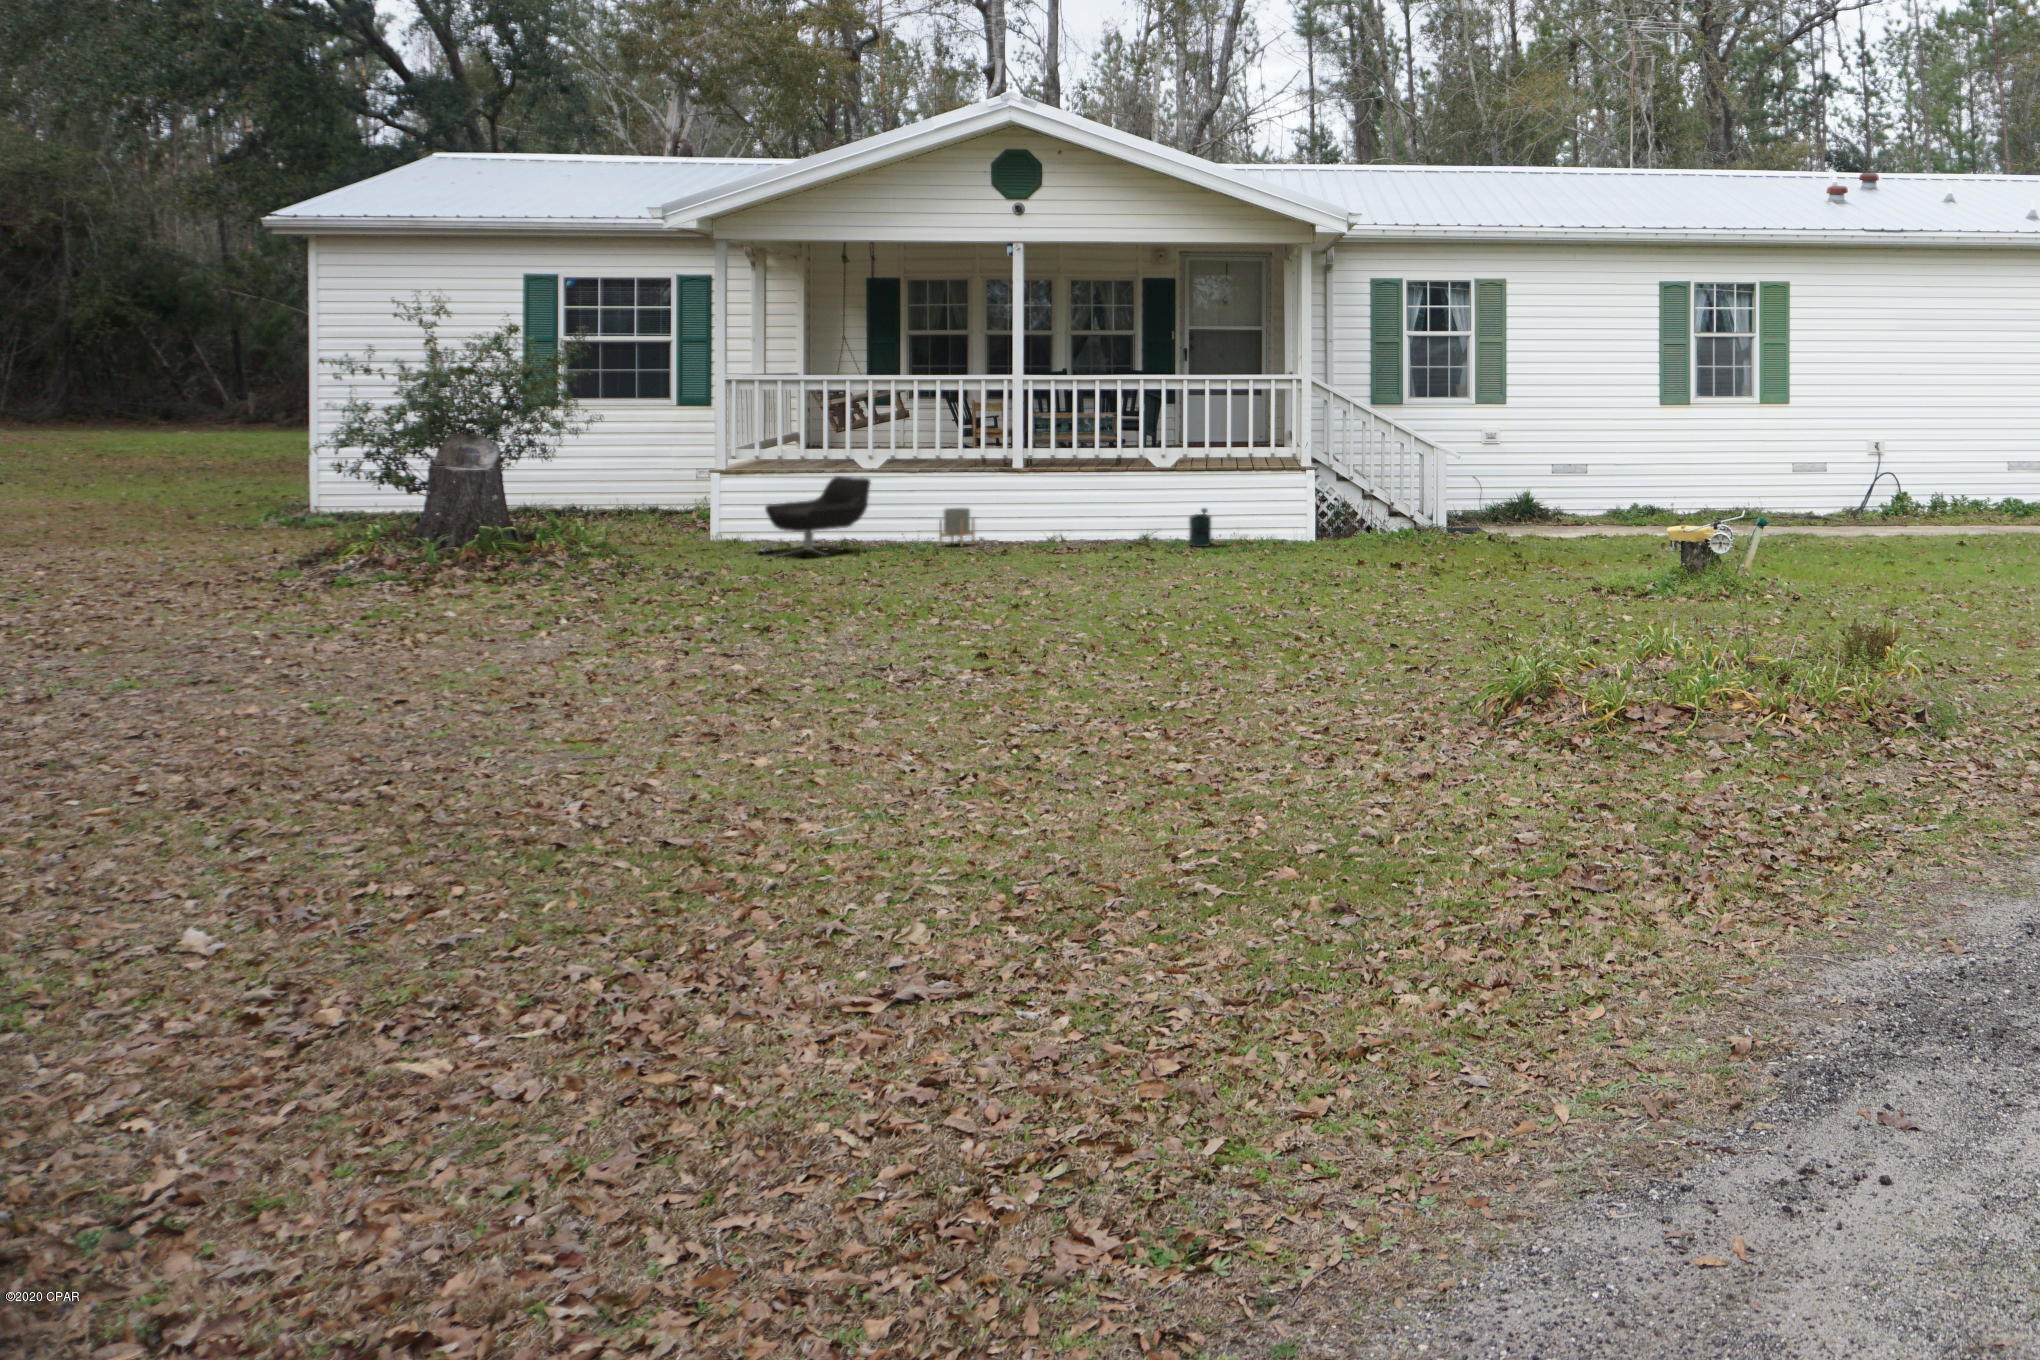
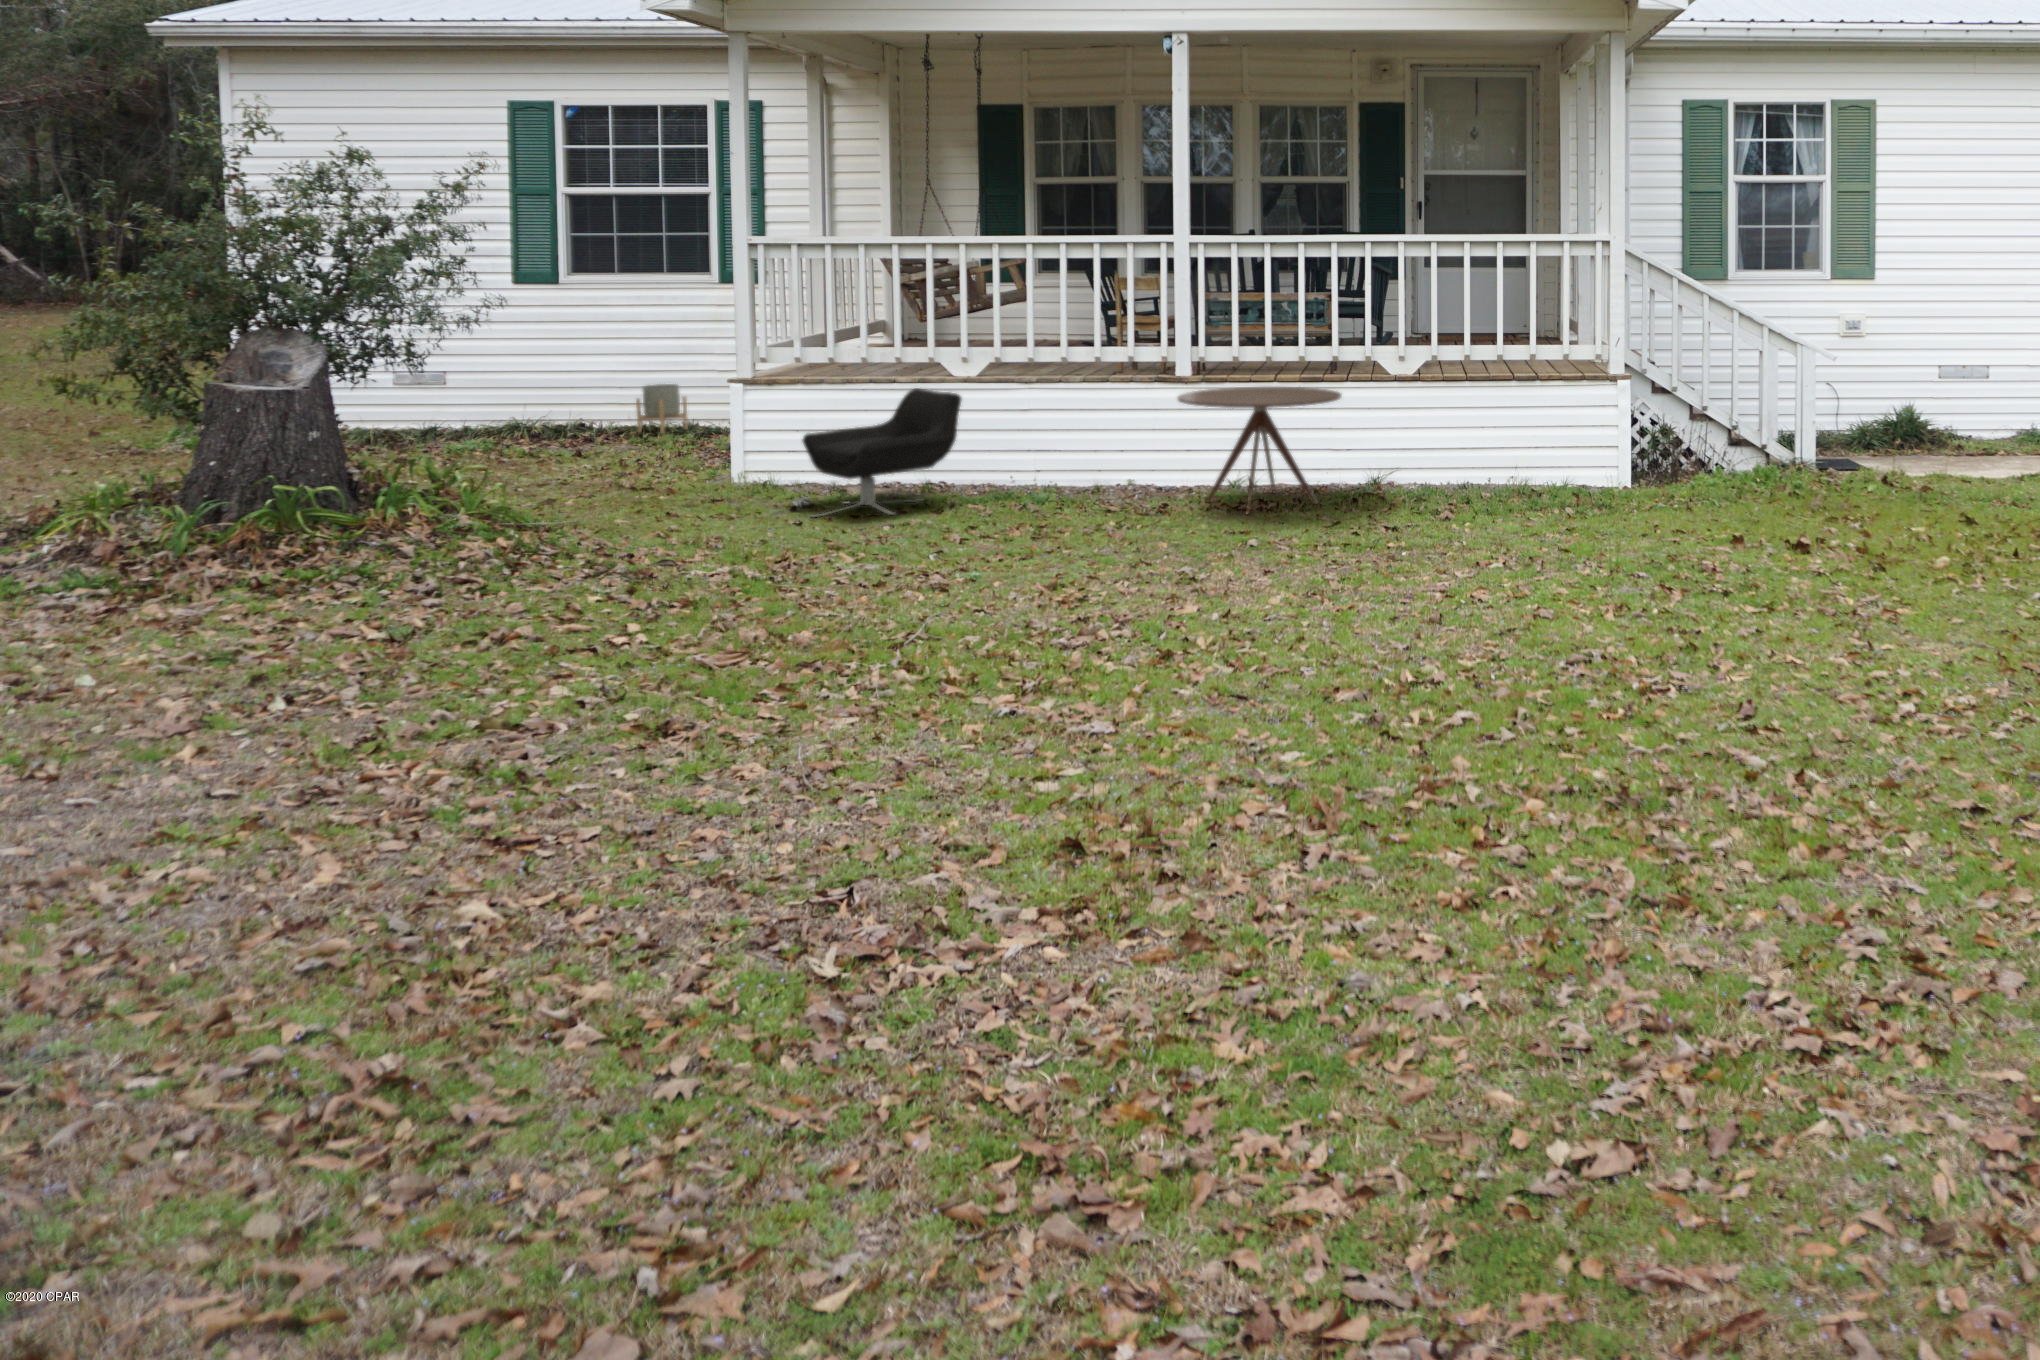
round table: none [1014,475,1122,553] -> present [1178,387,1341,513]
planter: present [939,508,975,546] -> present [636,384,688,433]
watering can: present [1189,508,1211,547] -> none [1445,439,1479,502]

